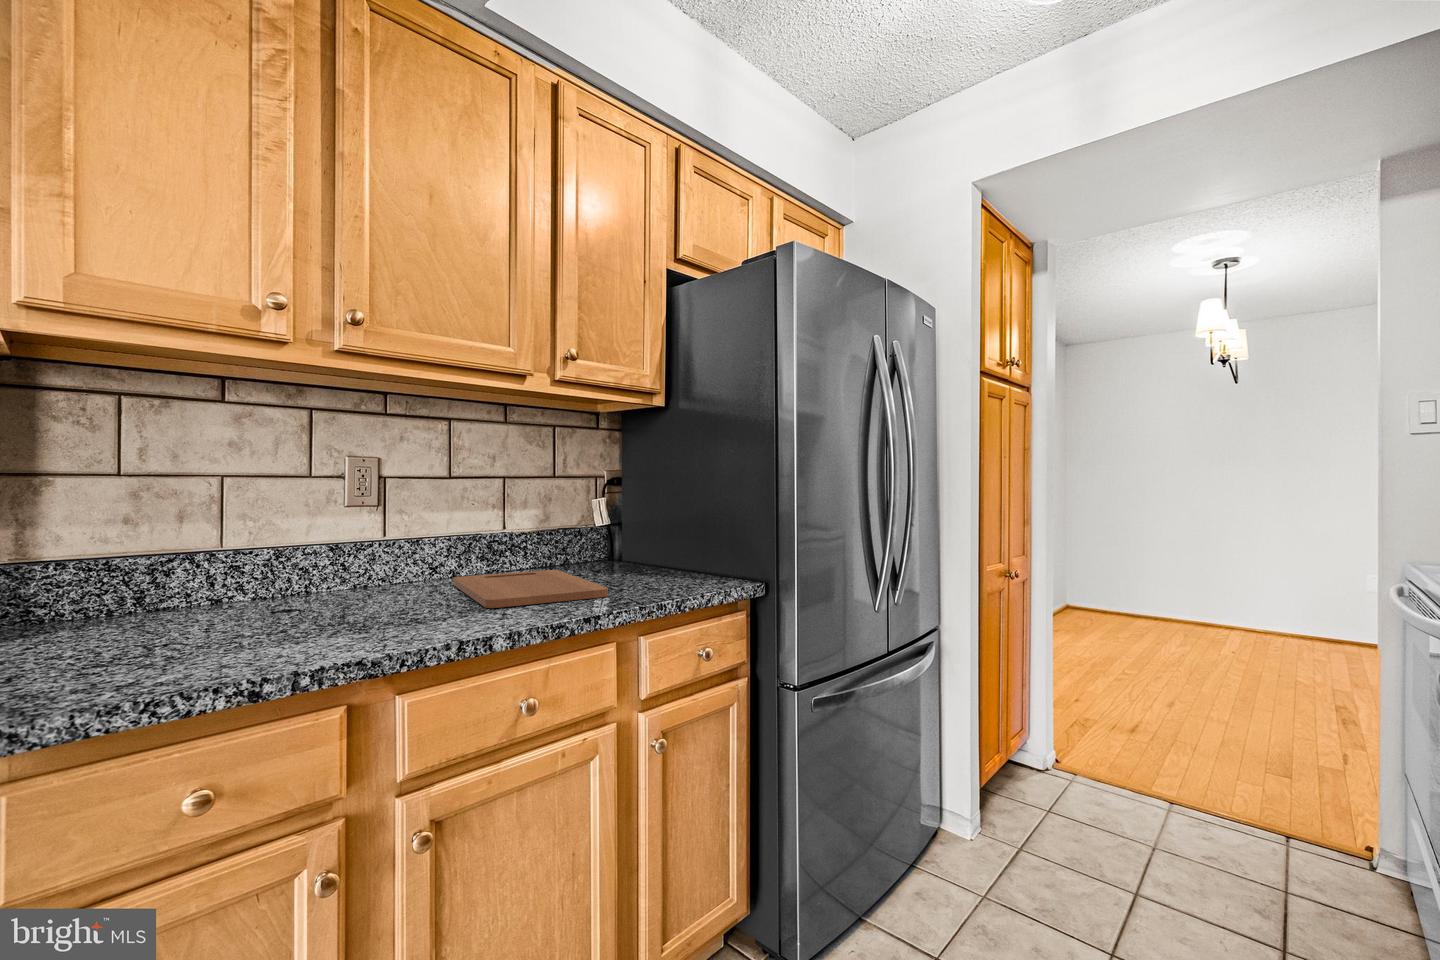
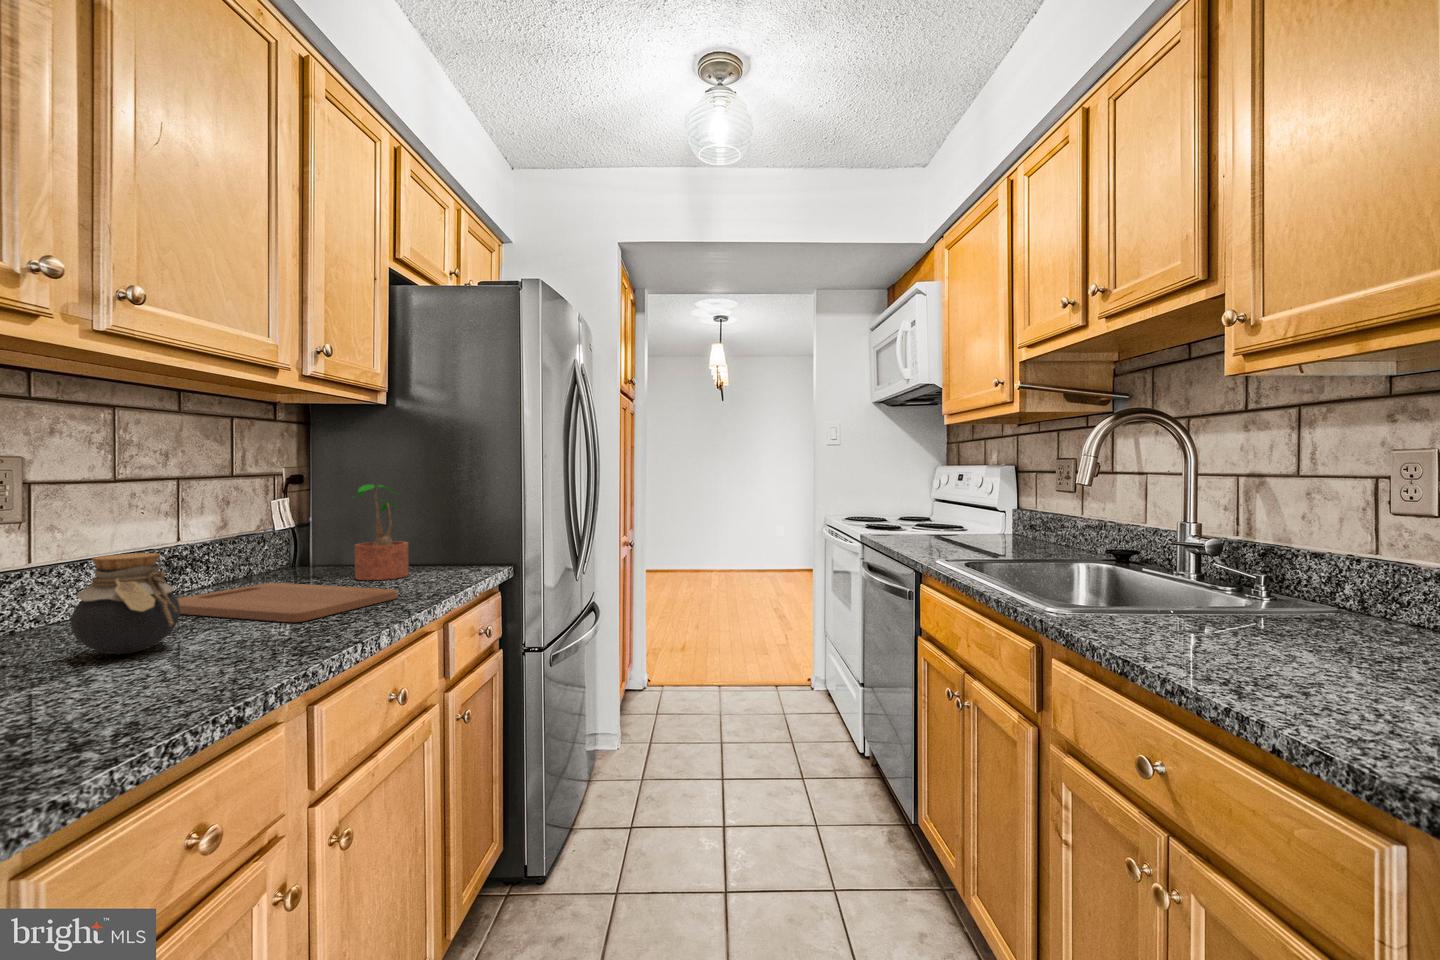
potted plant: none [626,483,676,577] -> present [355,484,408,580]
jar: none [315,534,391,616] -> present [71,553,180,654]

